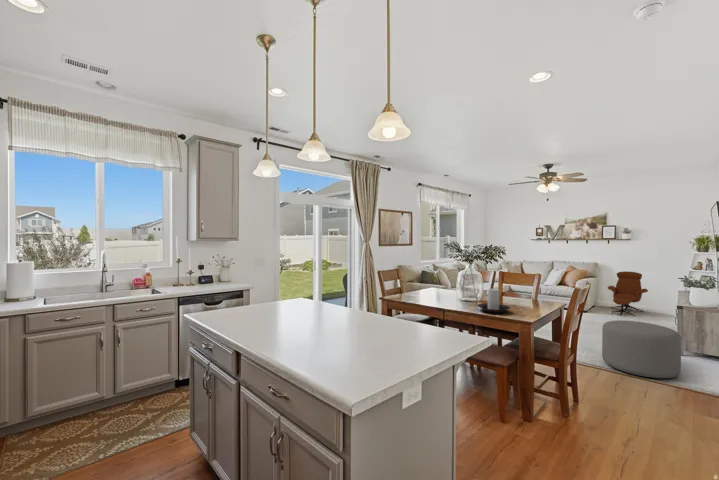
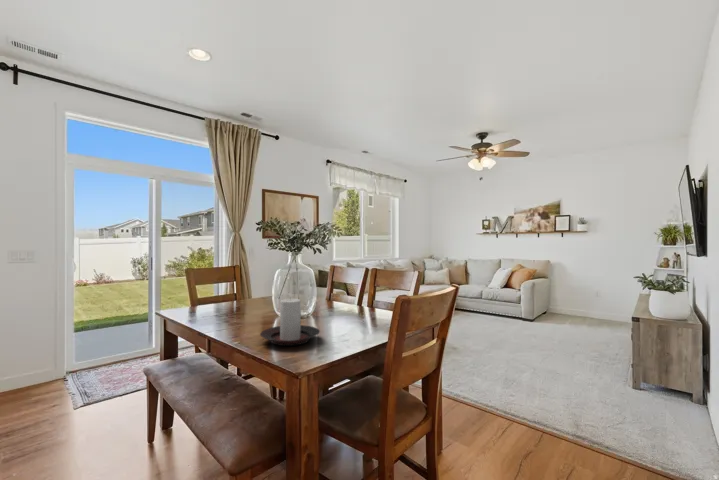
lounge chair: present [608,271,648,316] -> none [560,271,607,326]
ottoman: present [602,320,681,378] -> none [524,341,633,438]

